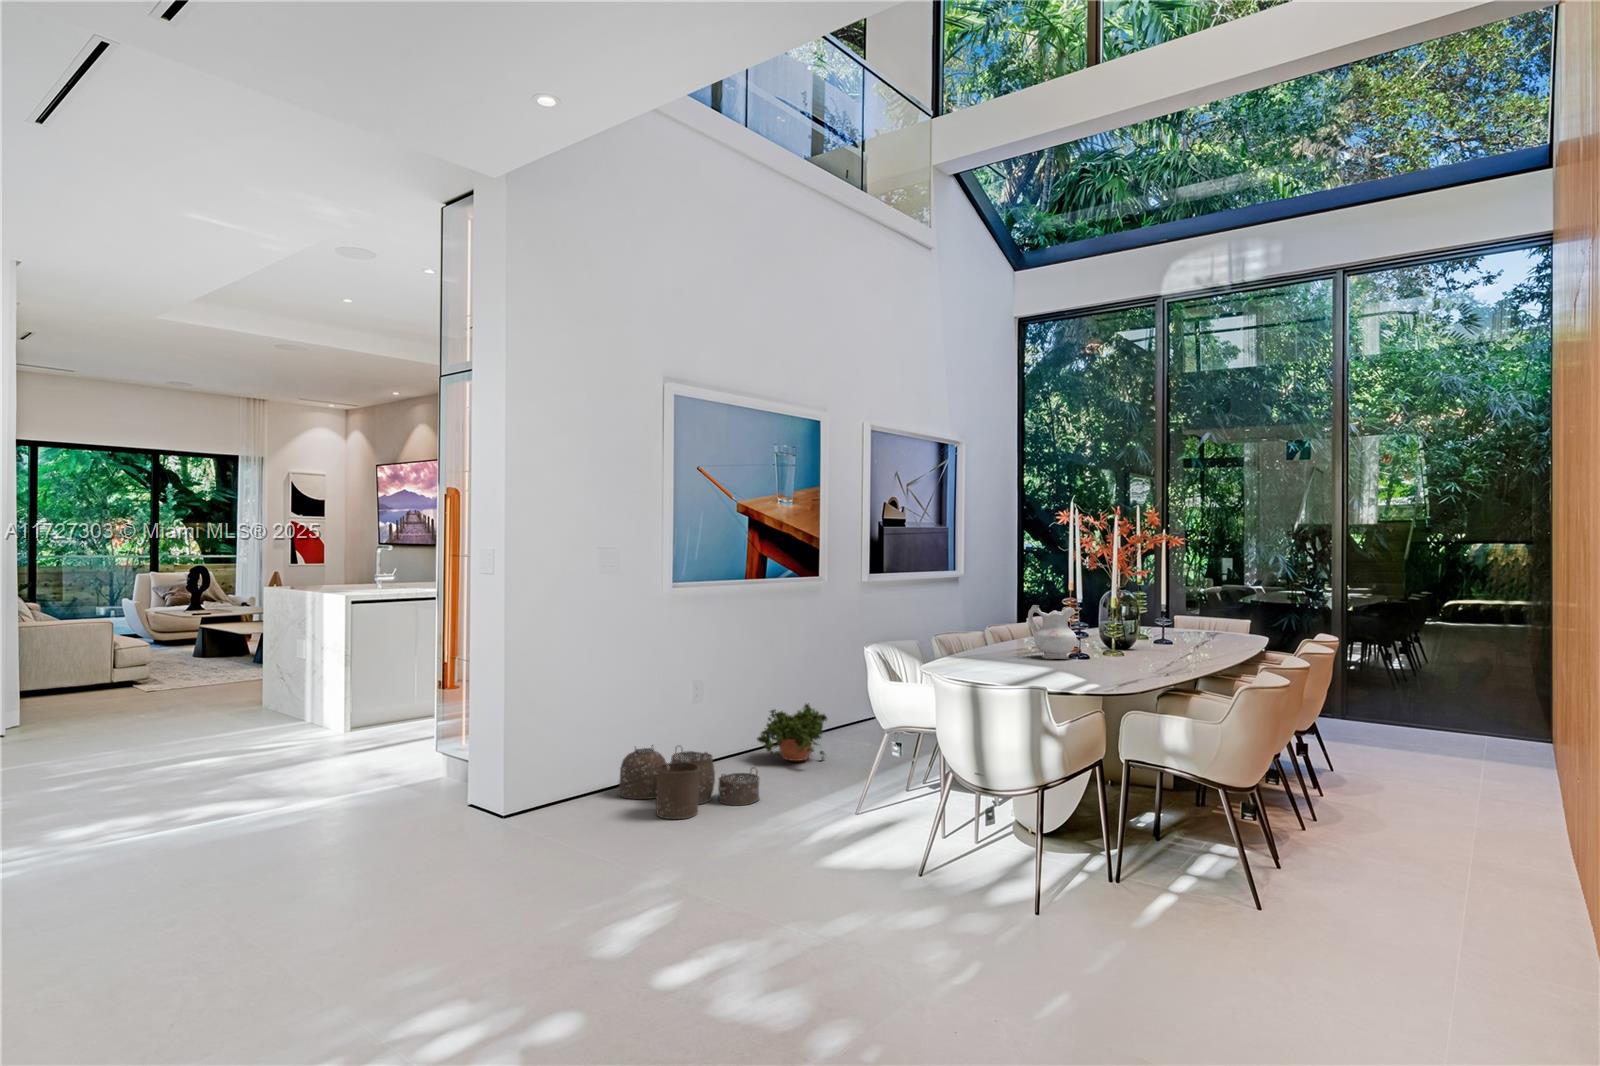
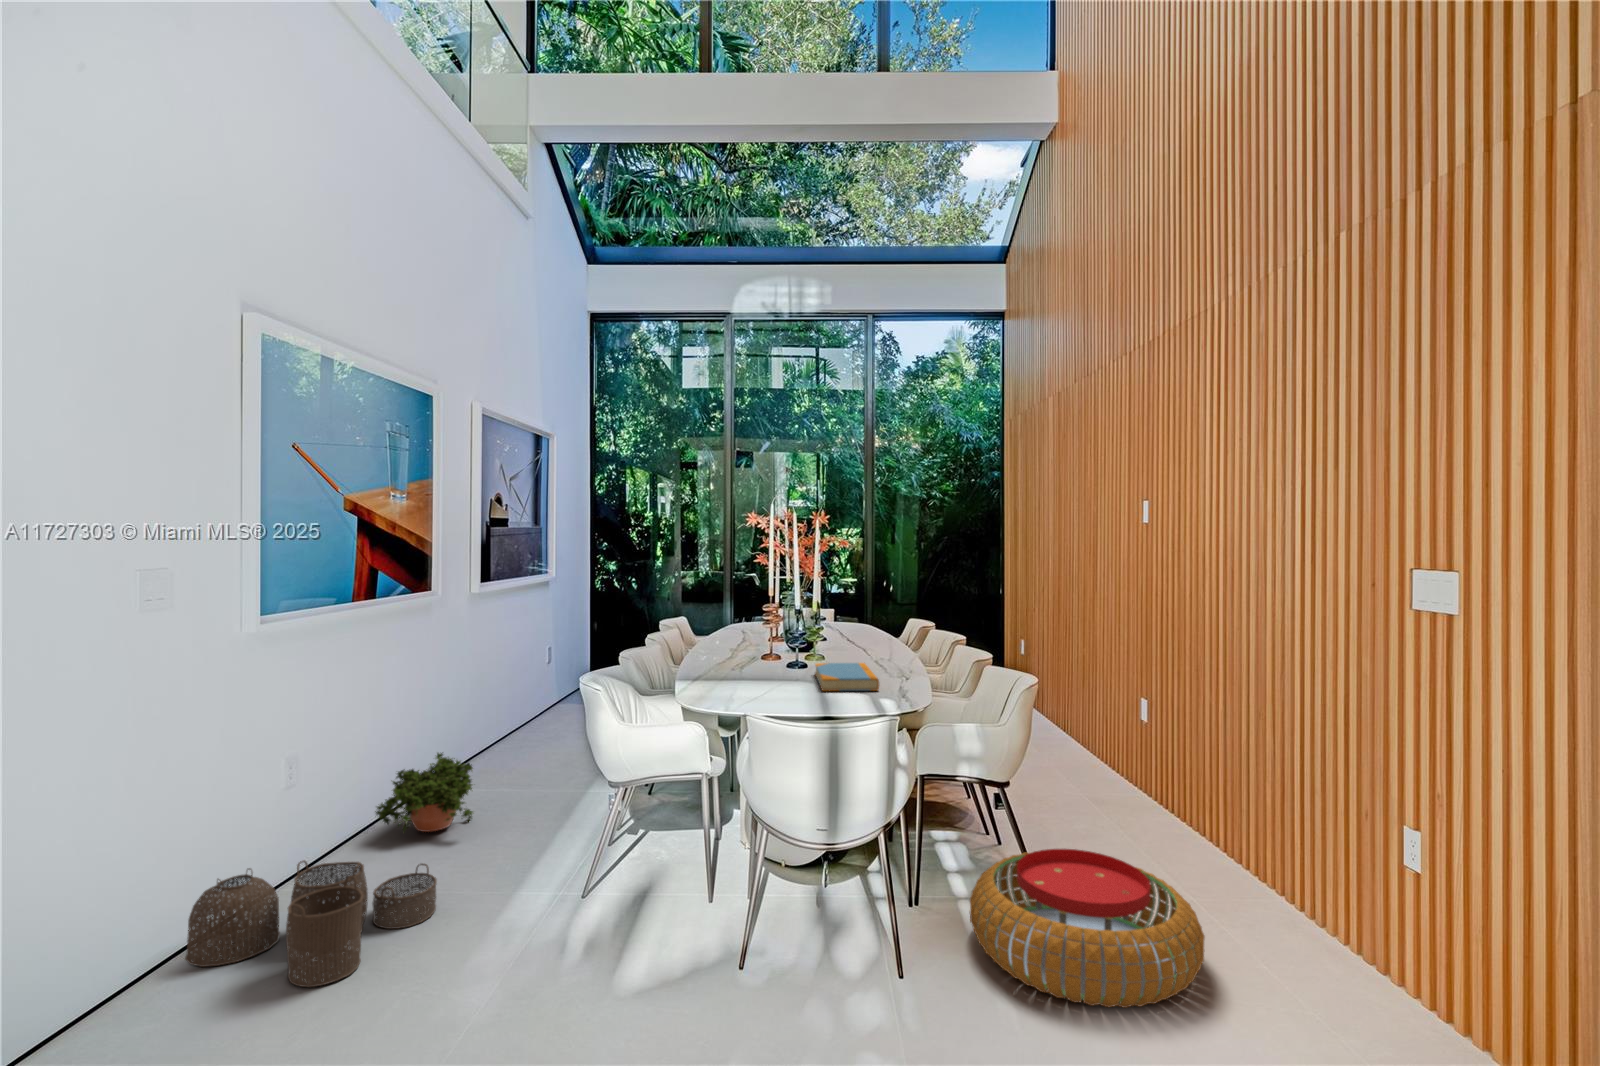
ceramic pitcher: present [1028,605,1077,659] -> none [746,617,793,673]
book: none [1062,653,1141,677] -> present [815,663,879,691]
pouf: none [1119,846,1375,996] -> present [970,849,1205,1008]

